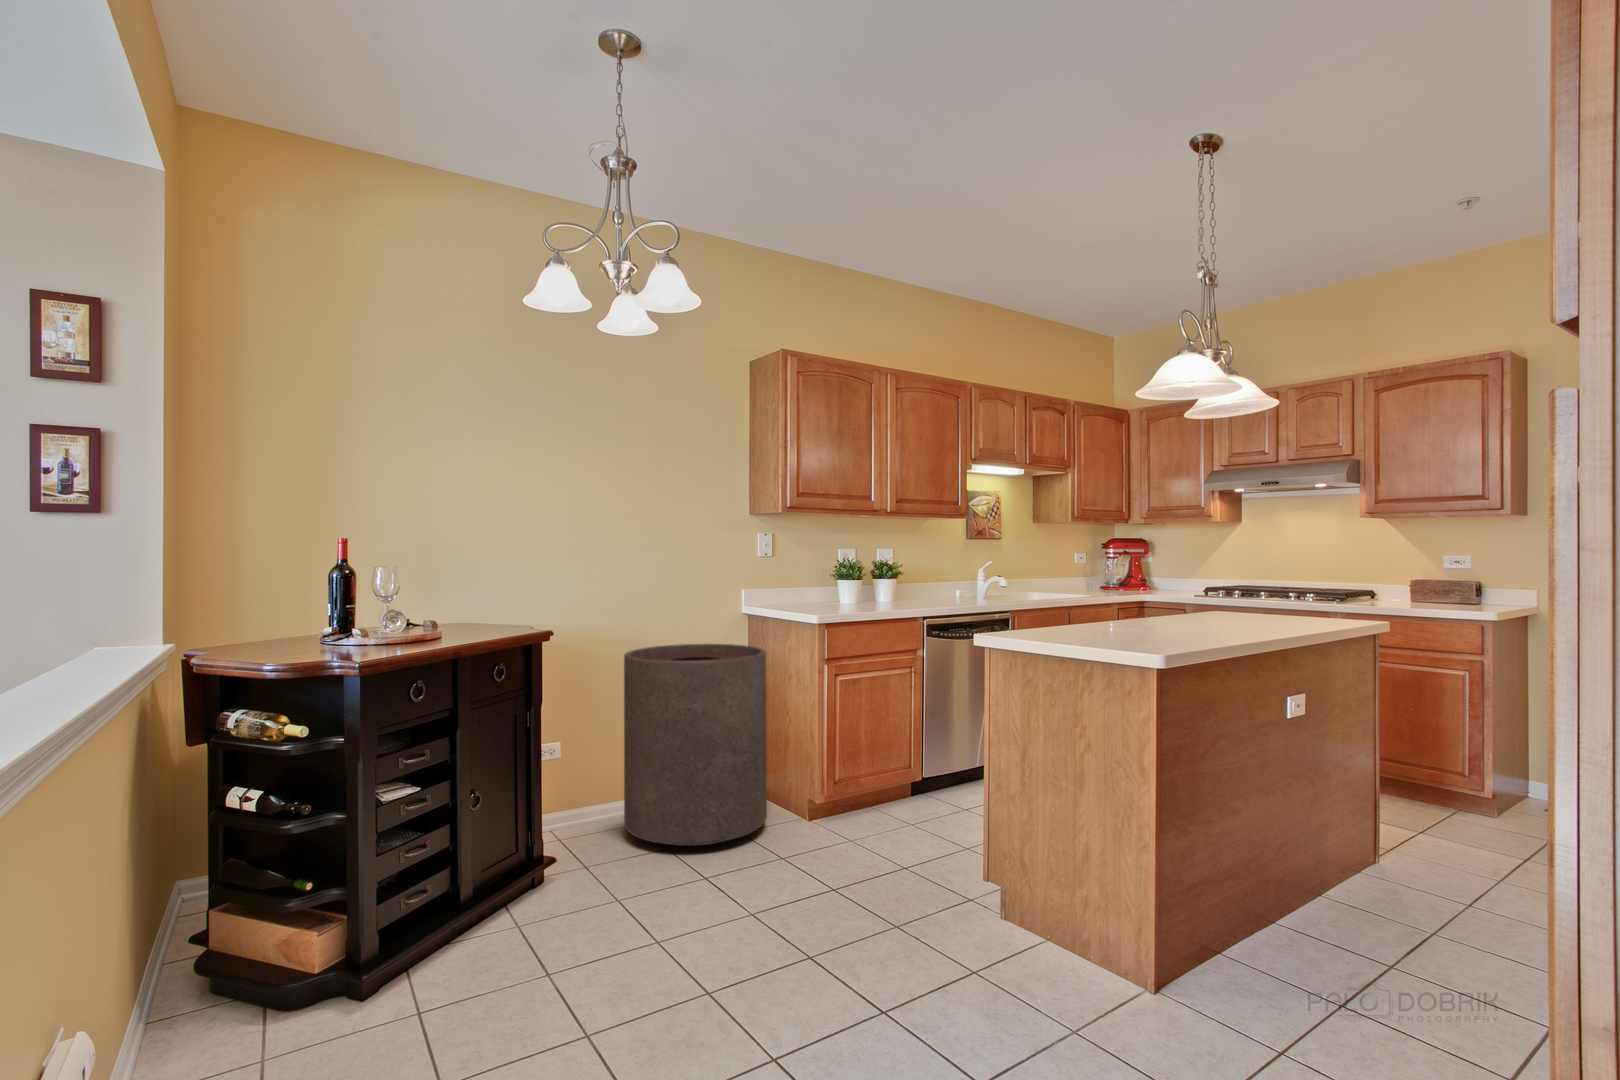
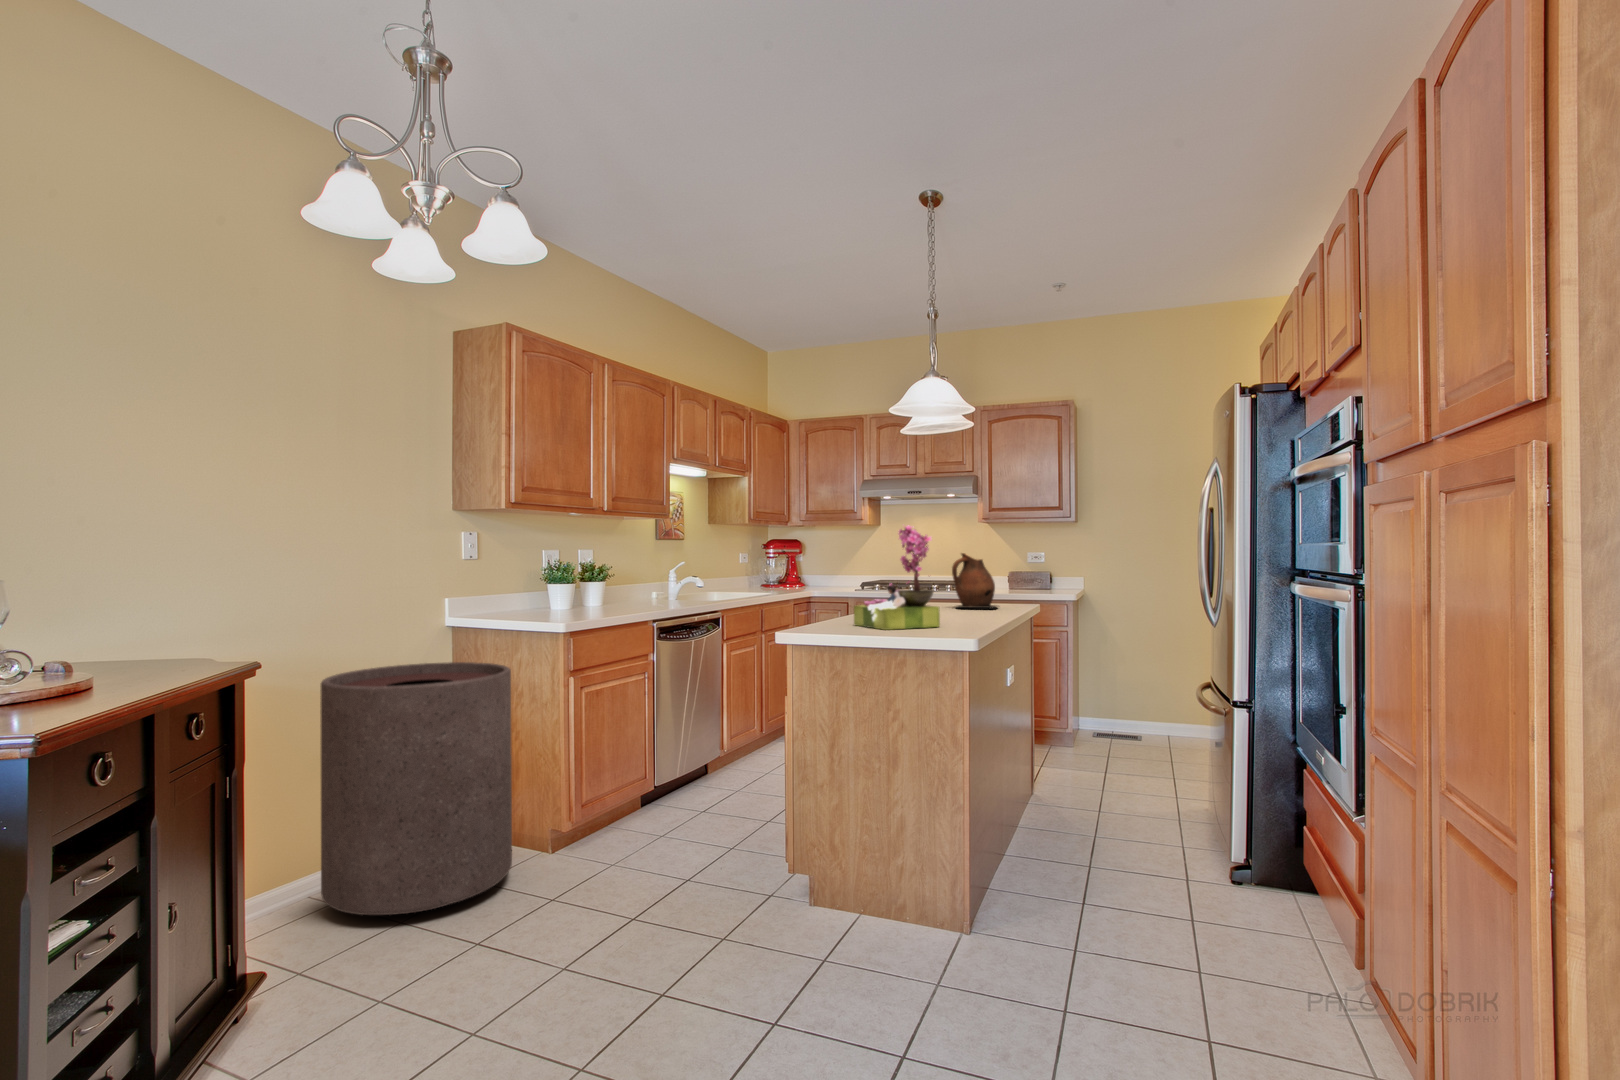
flower arrangement: none [1053,524,1142,642] -> present [854,525,940,630]
ceramic pitcher: none [1242,557,1313,625] -> present [952,553,997,609]

